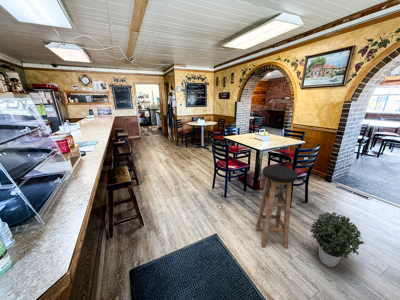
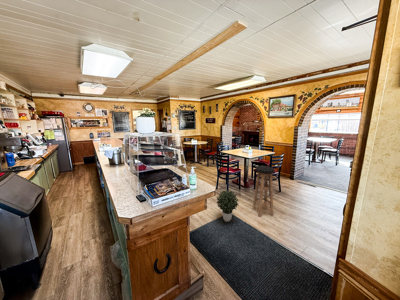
potted plant: present [310,212,364,267] -> present [217,190,238,222]

